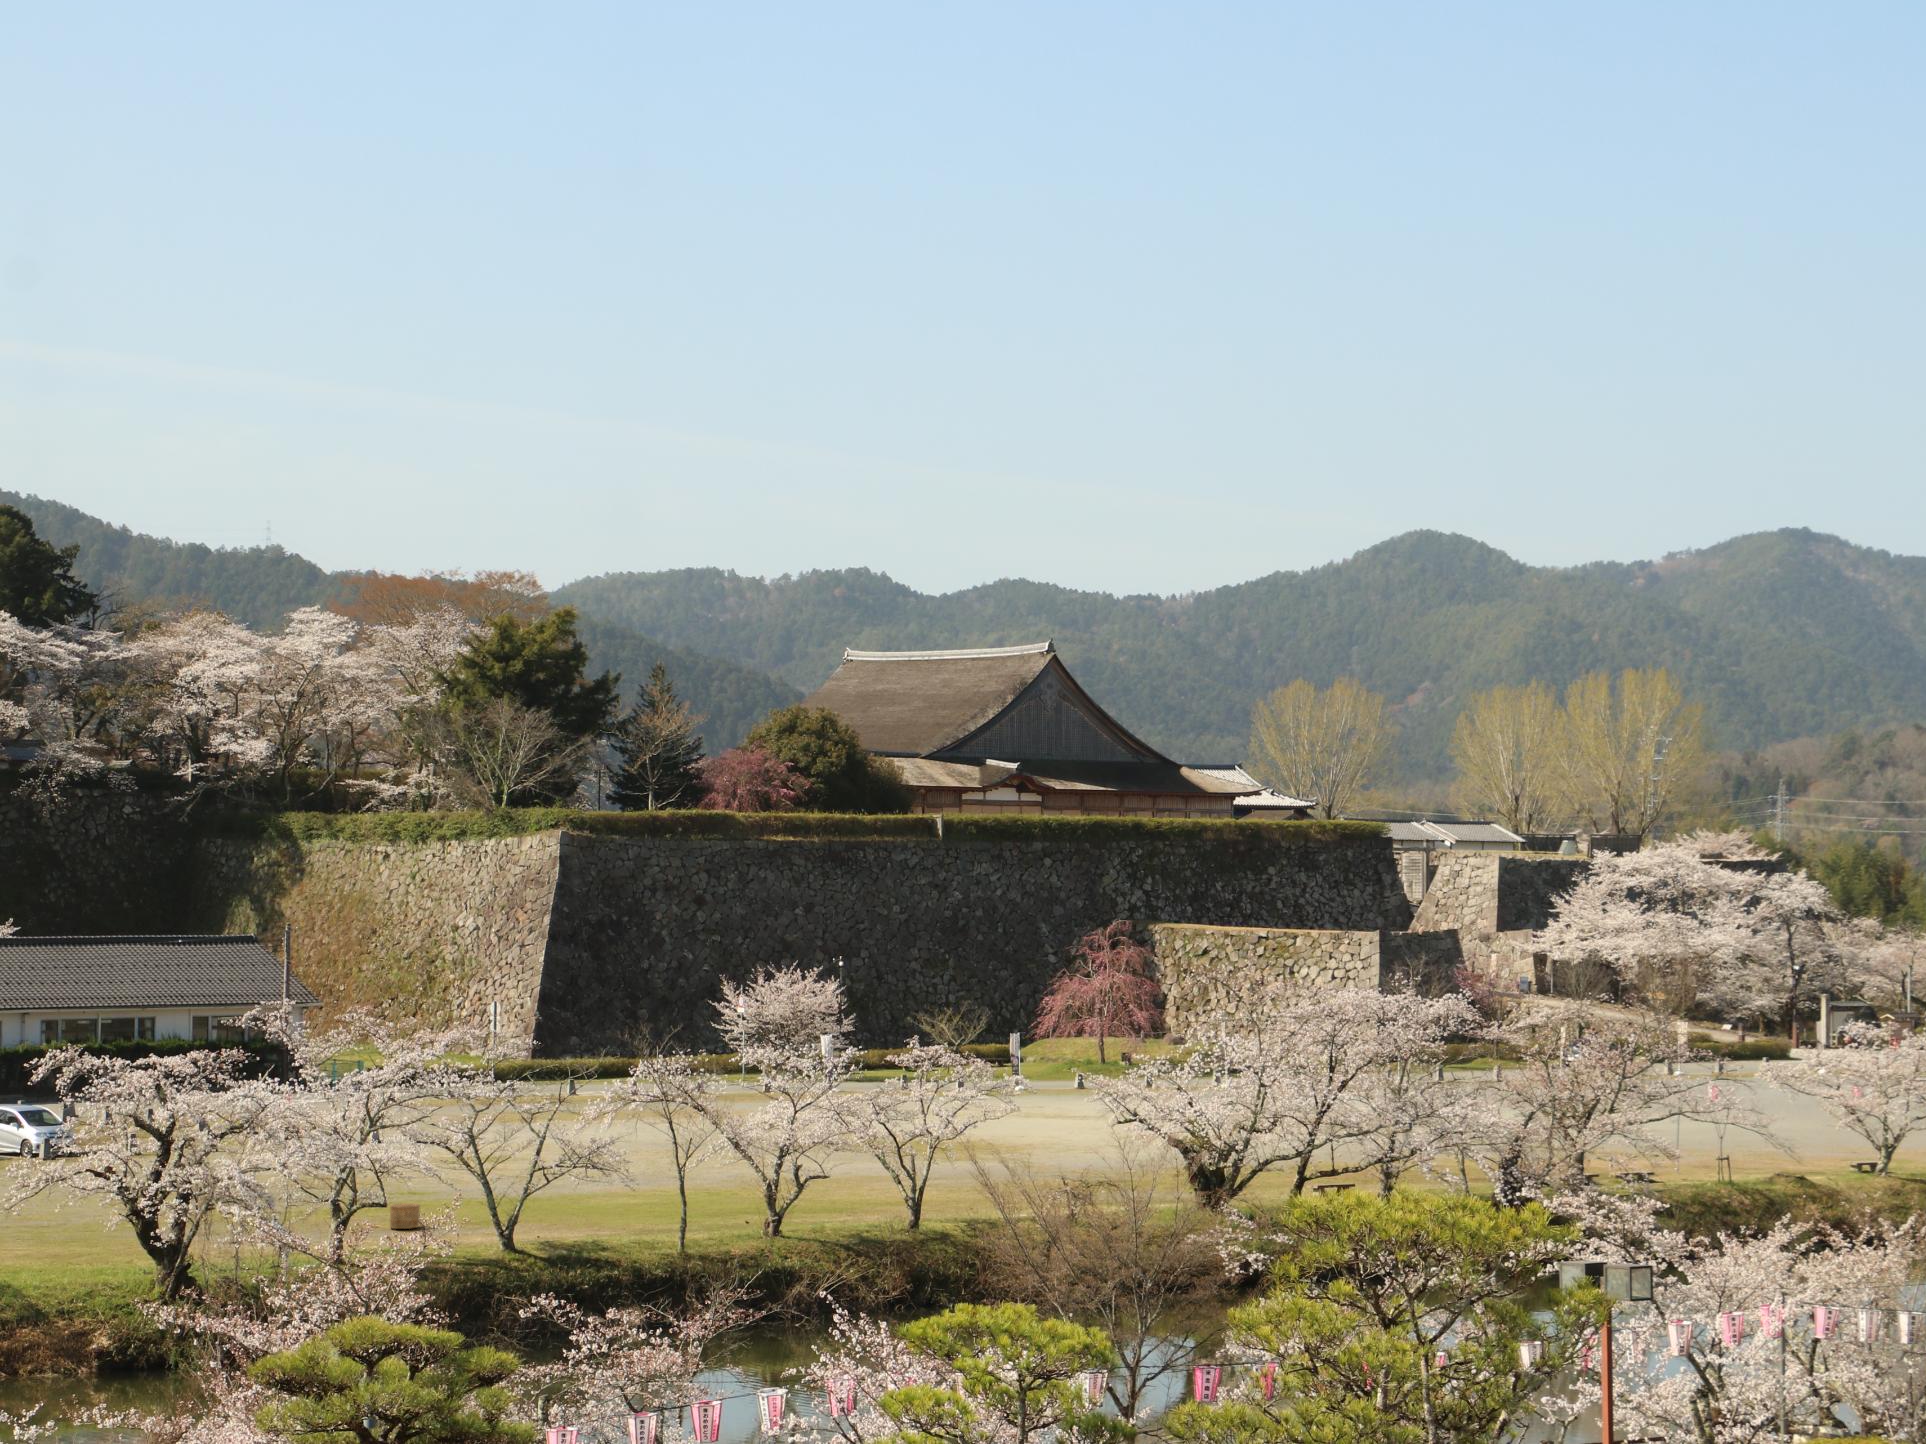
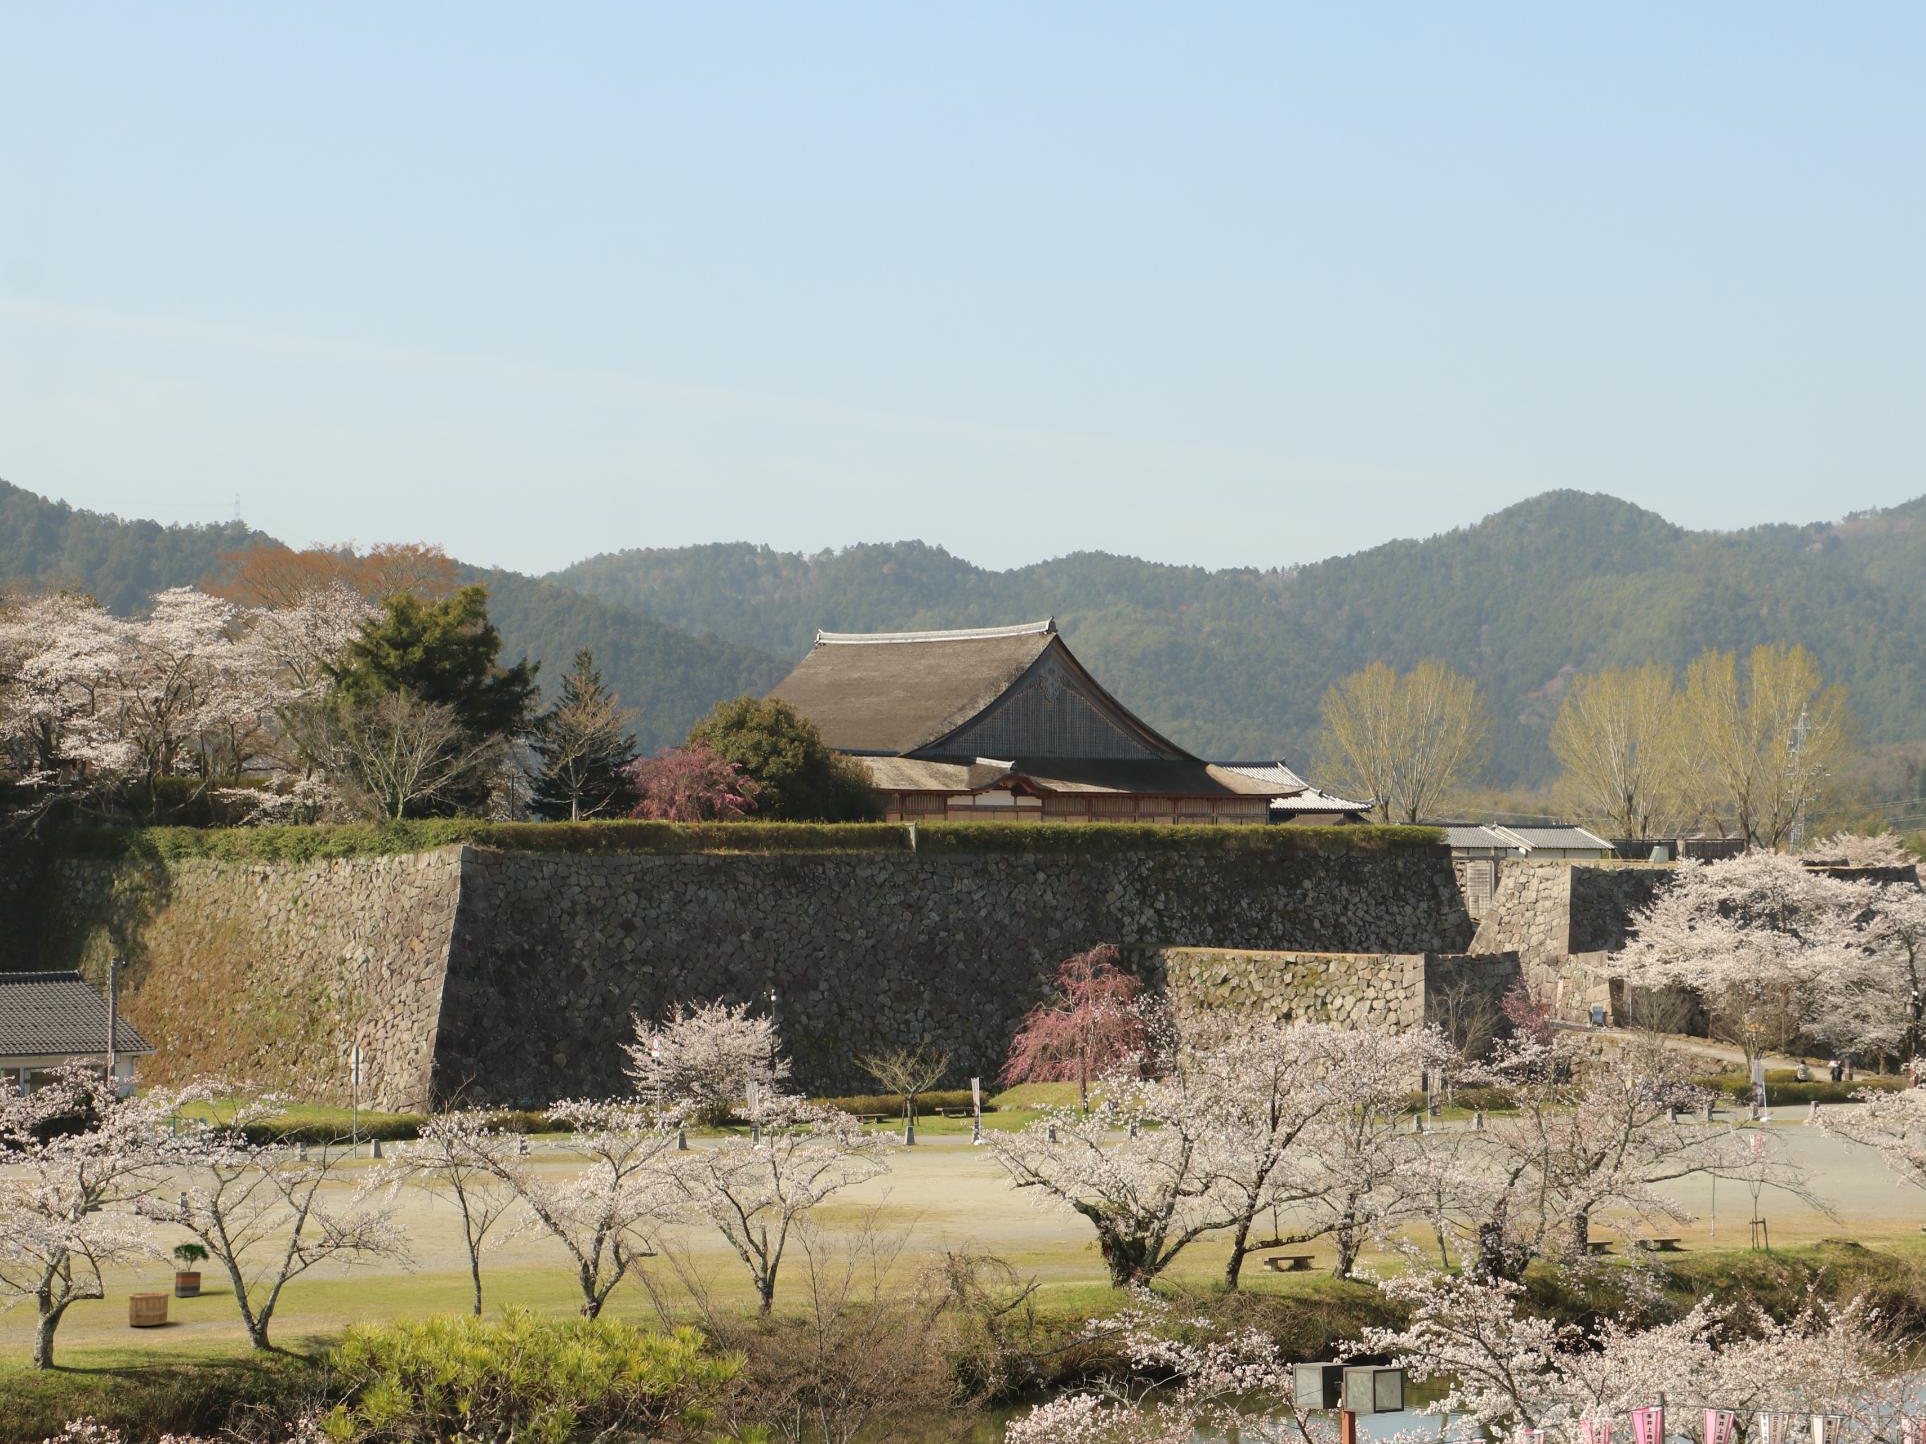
potted tree: none [407,1166,438,1208] -> present [173,1243,209,1297]

